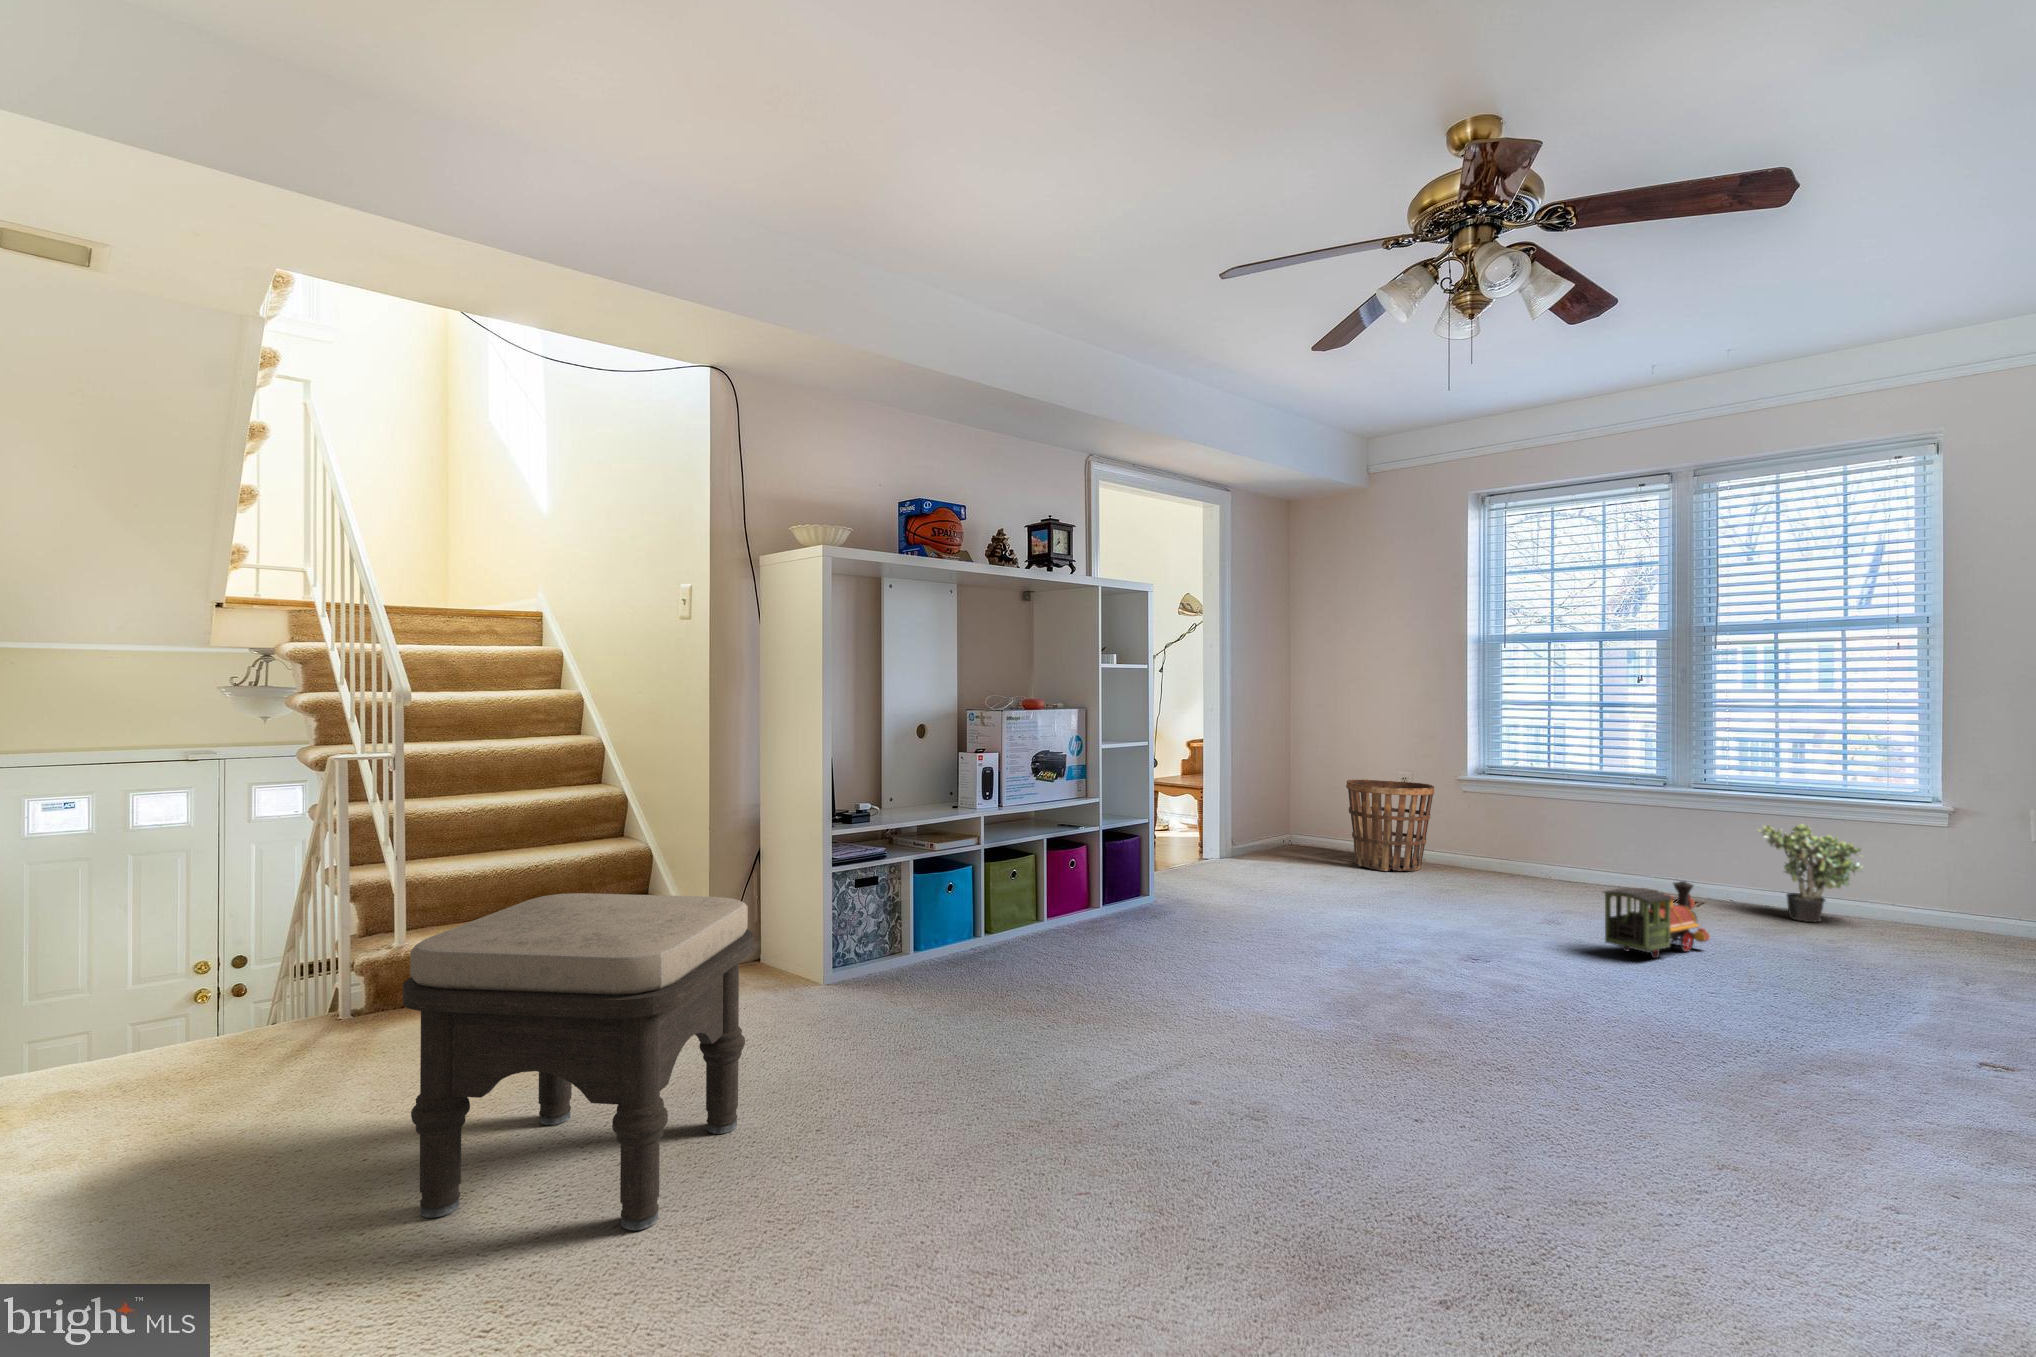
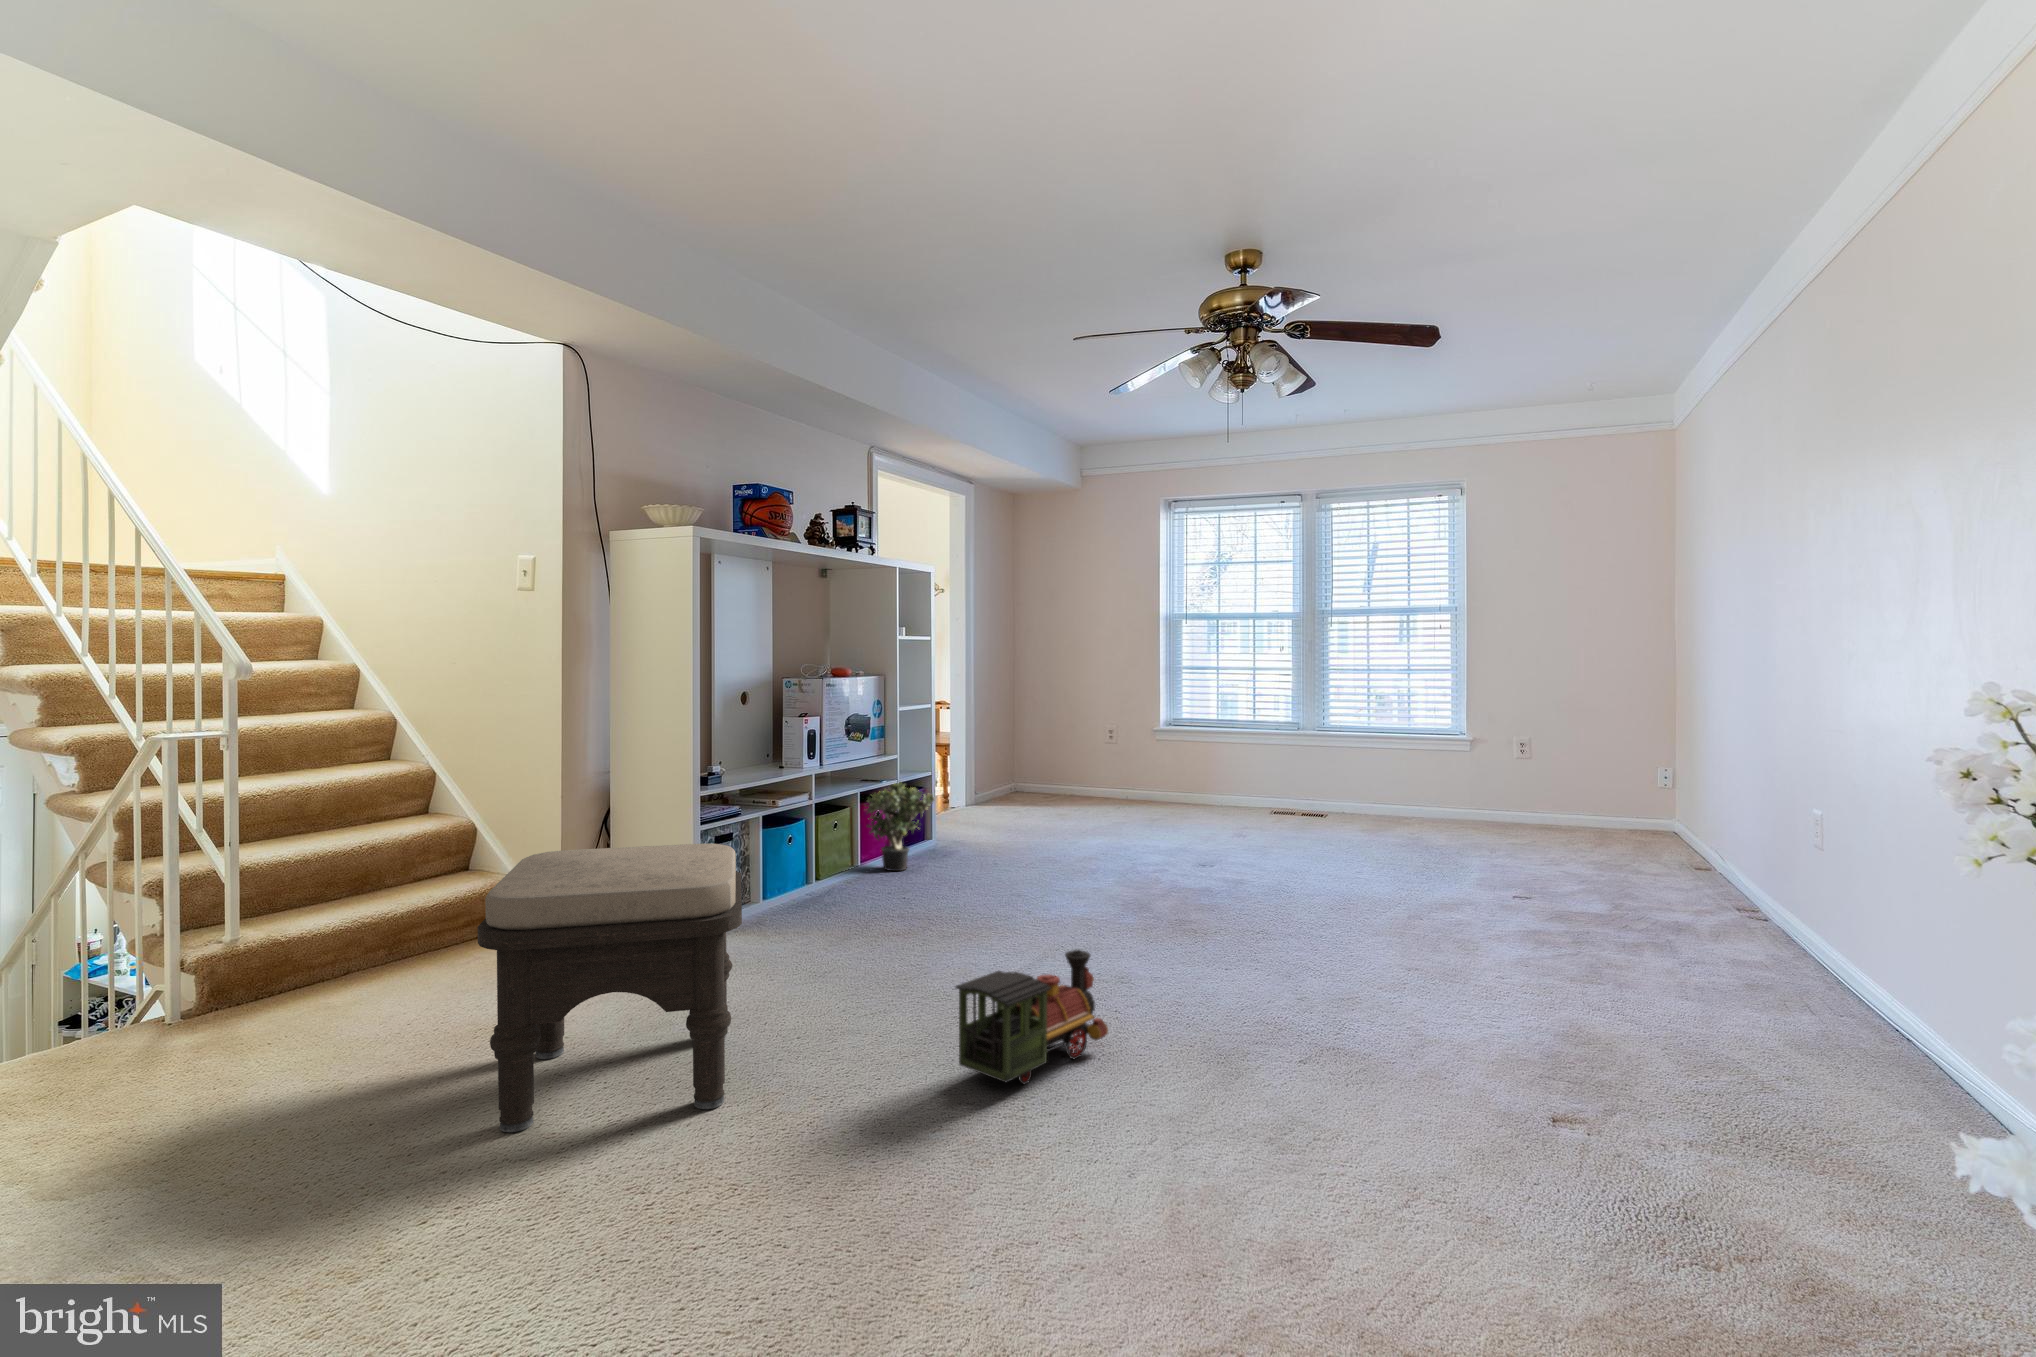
basket: present [1346,779,1434,871] -> none [1066,733,1135,807]
potted plant: present [1759,824,1862,922] -> present [867,782,935,871]
toy train: present [1603,881,1710,958] -> present [956,950,1108,1084]

